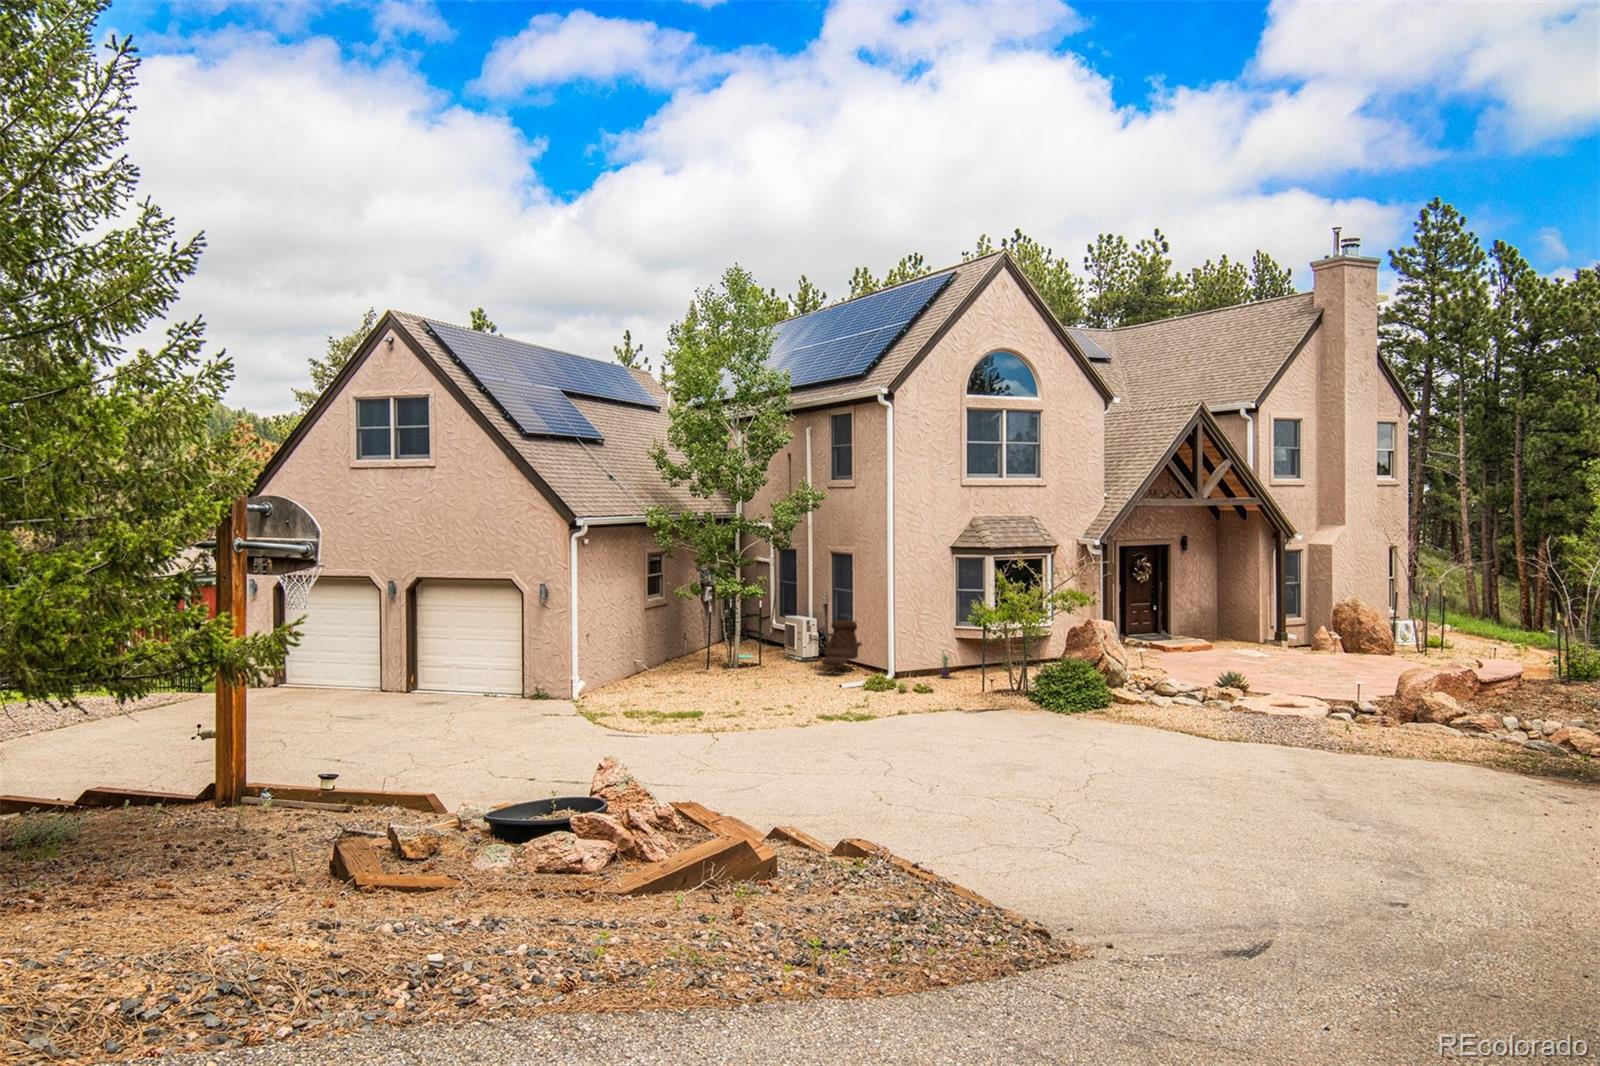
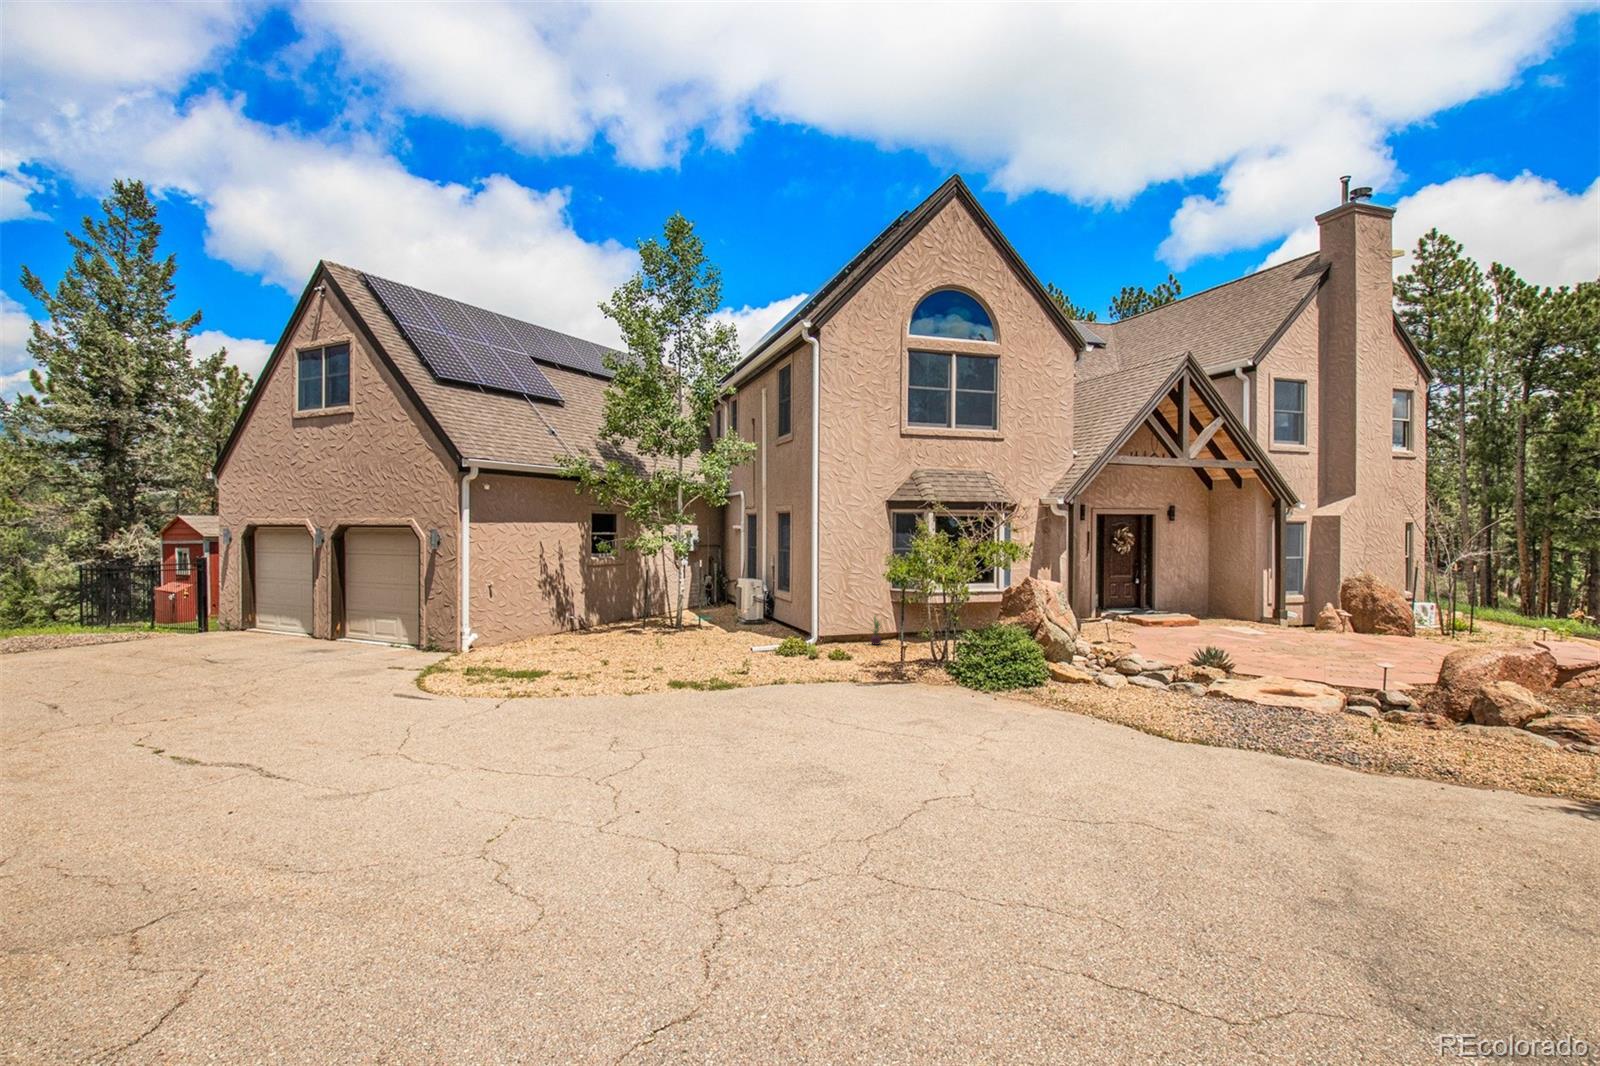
lounge chair: present [822,620,862,672] -> none [746,581,797,637]

